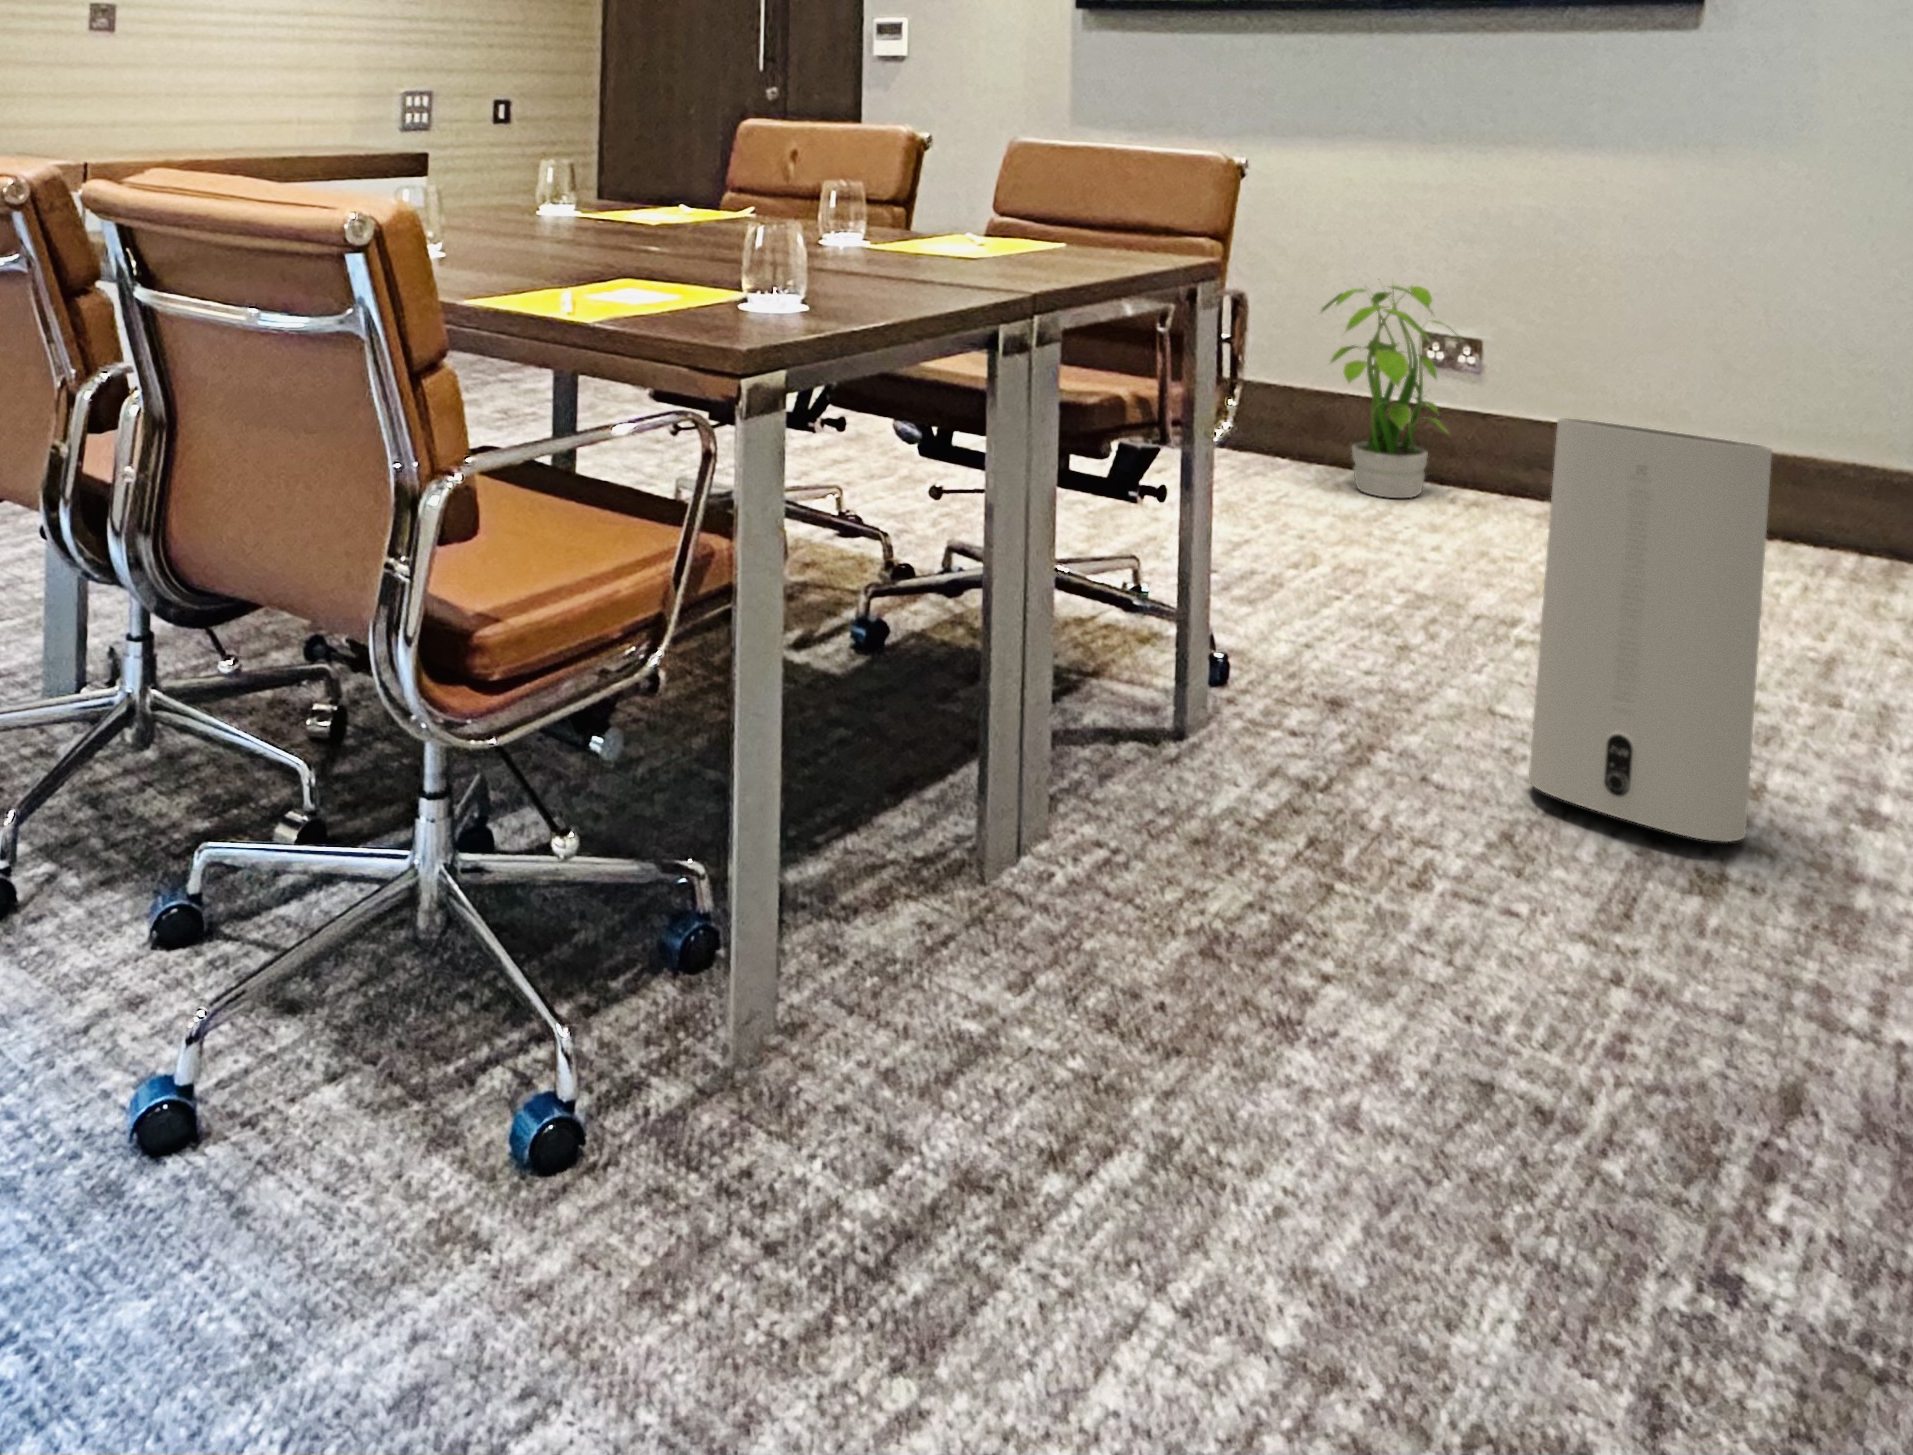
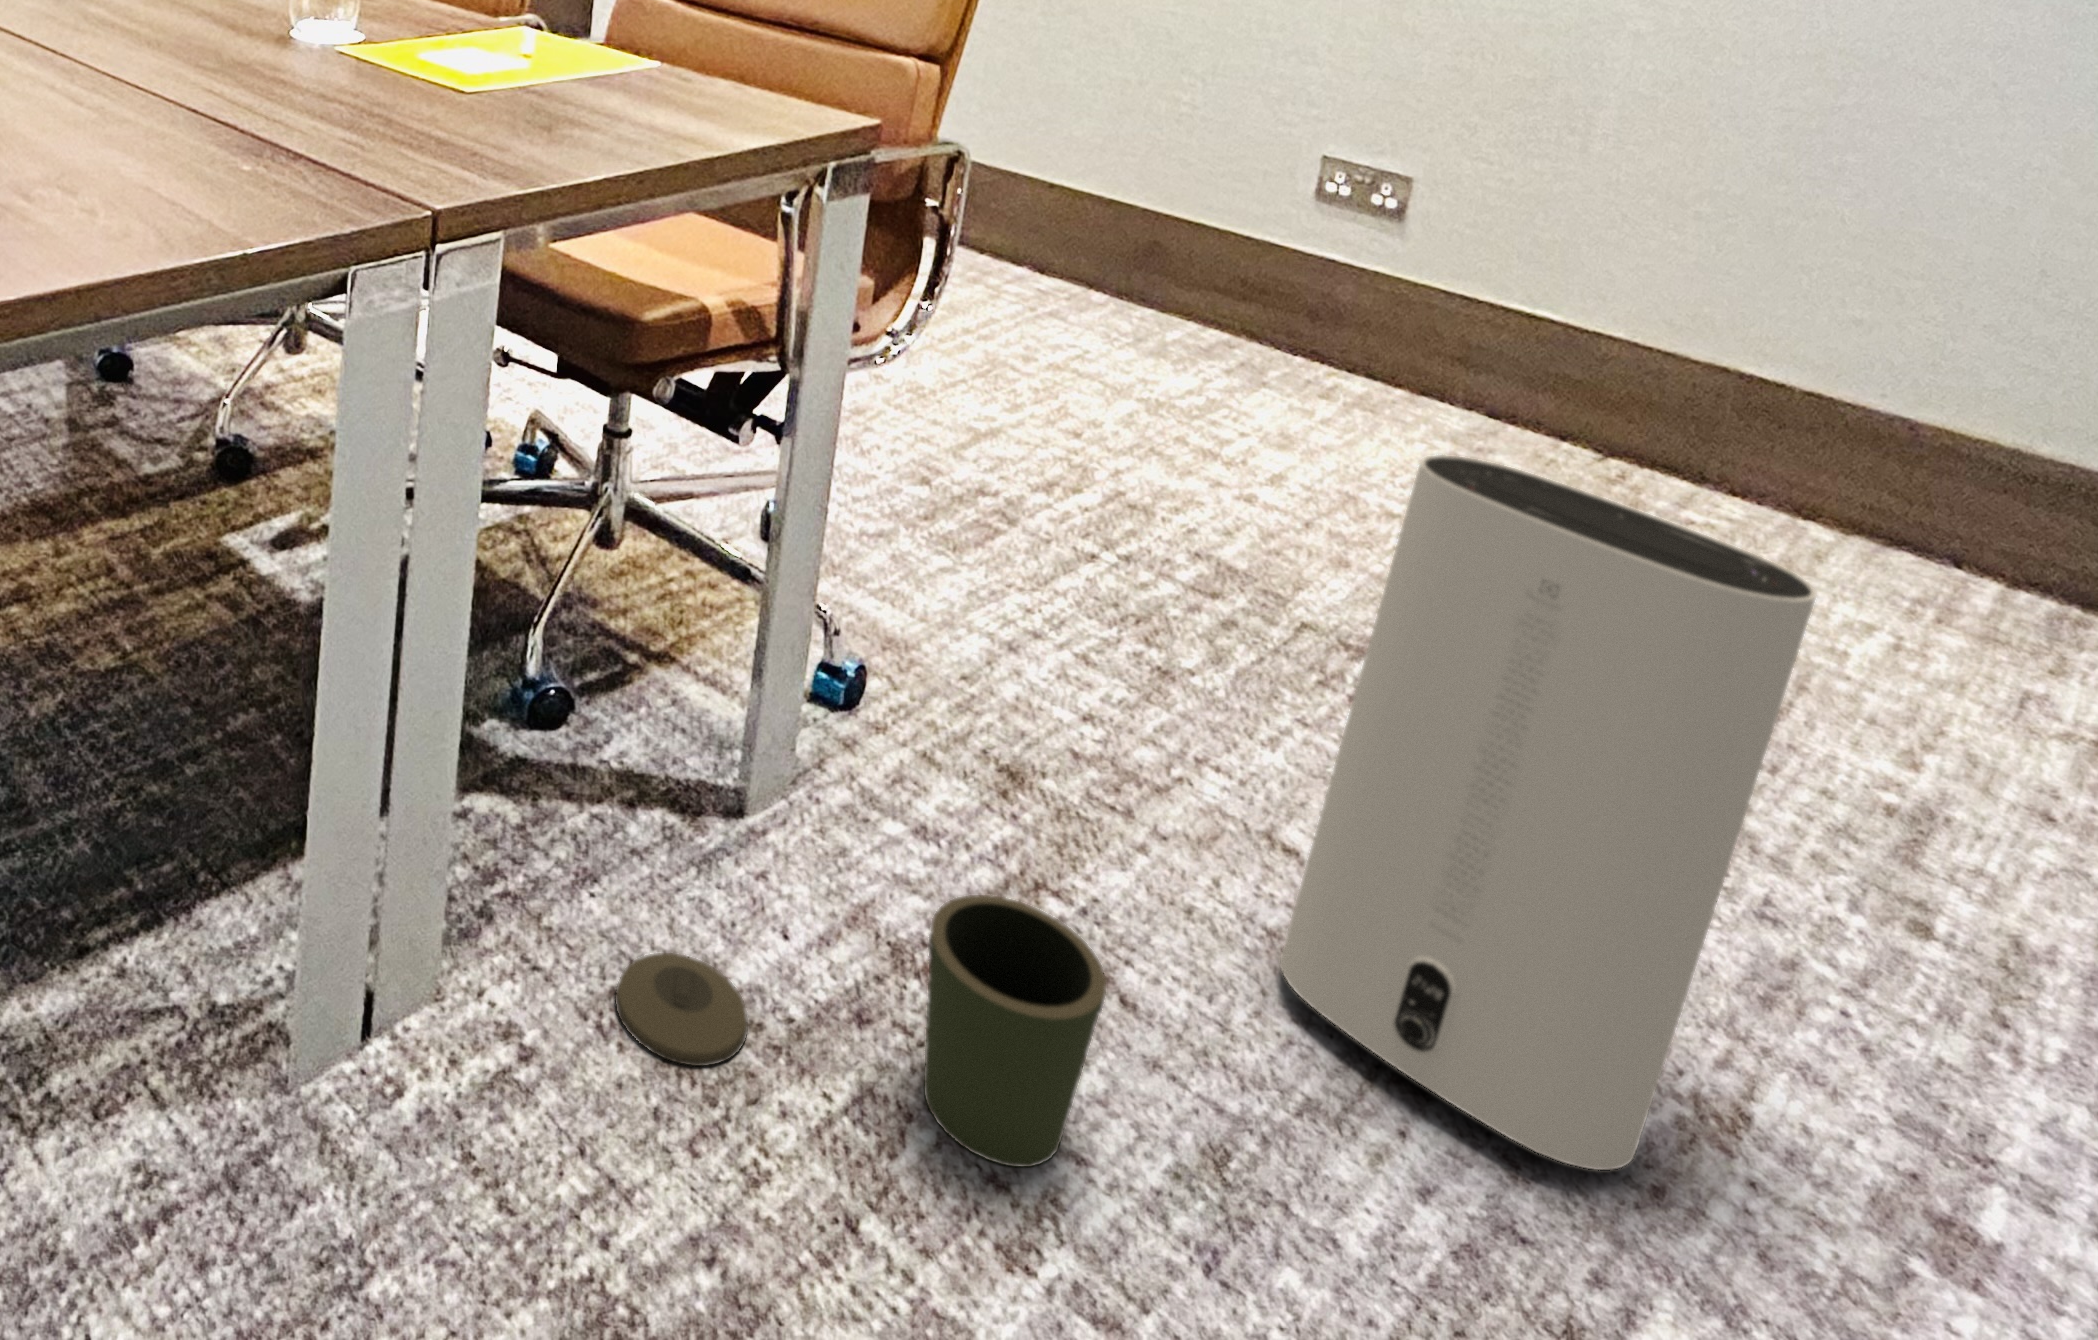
potted plant: present [1321,281,1448,498] -> none [1164,72,1379,372]
trash can: none [1126,732,1448,903] -> present [615,895,1106,1167]

